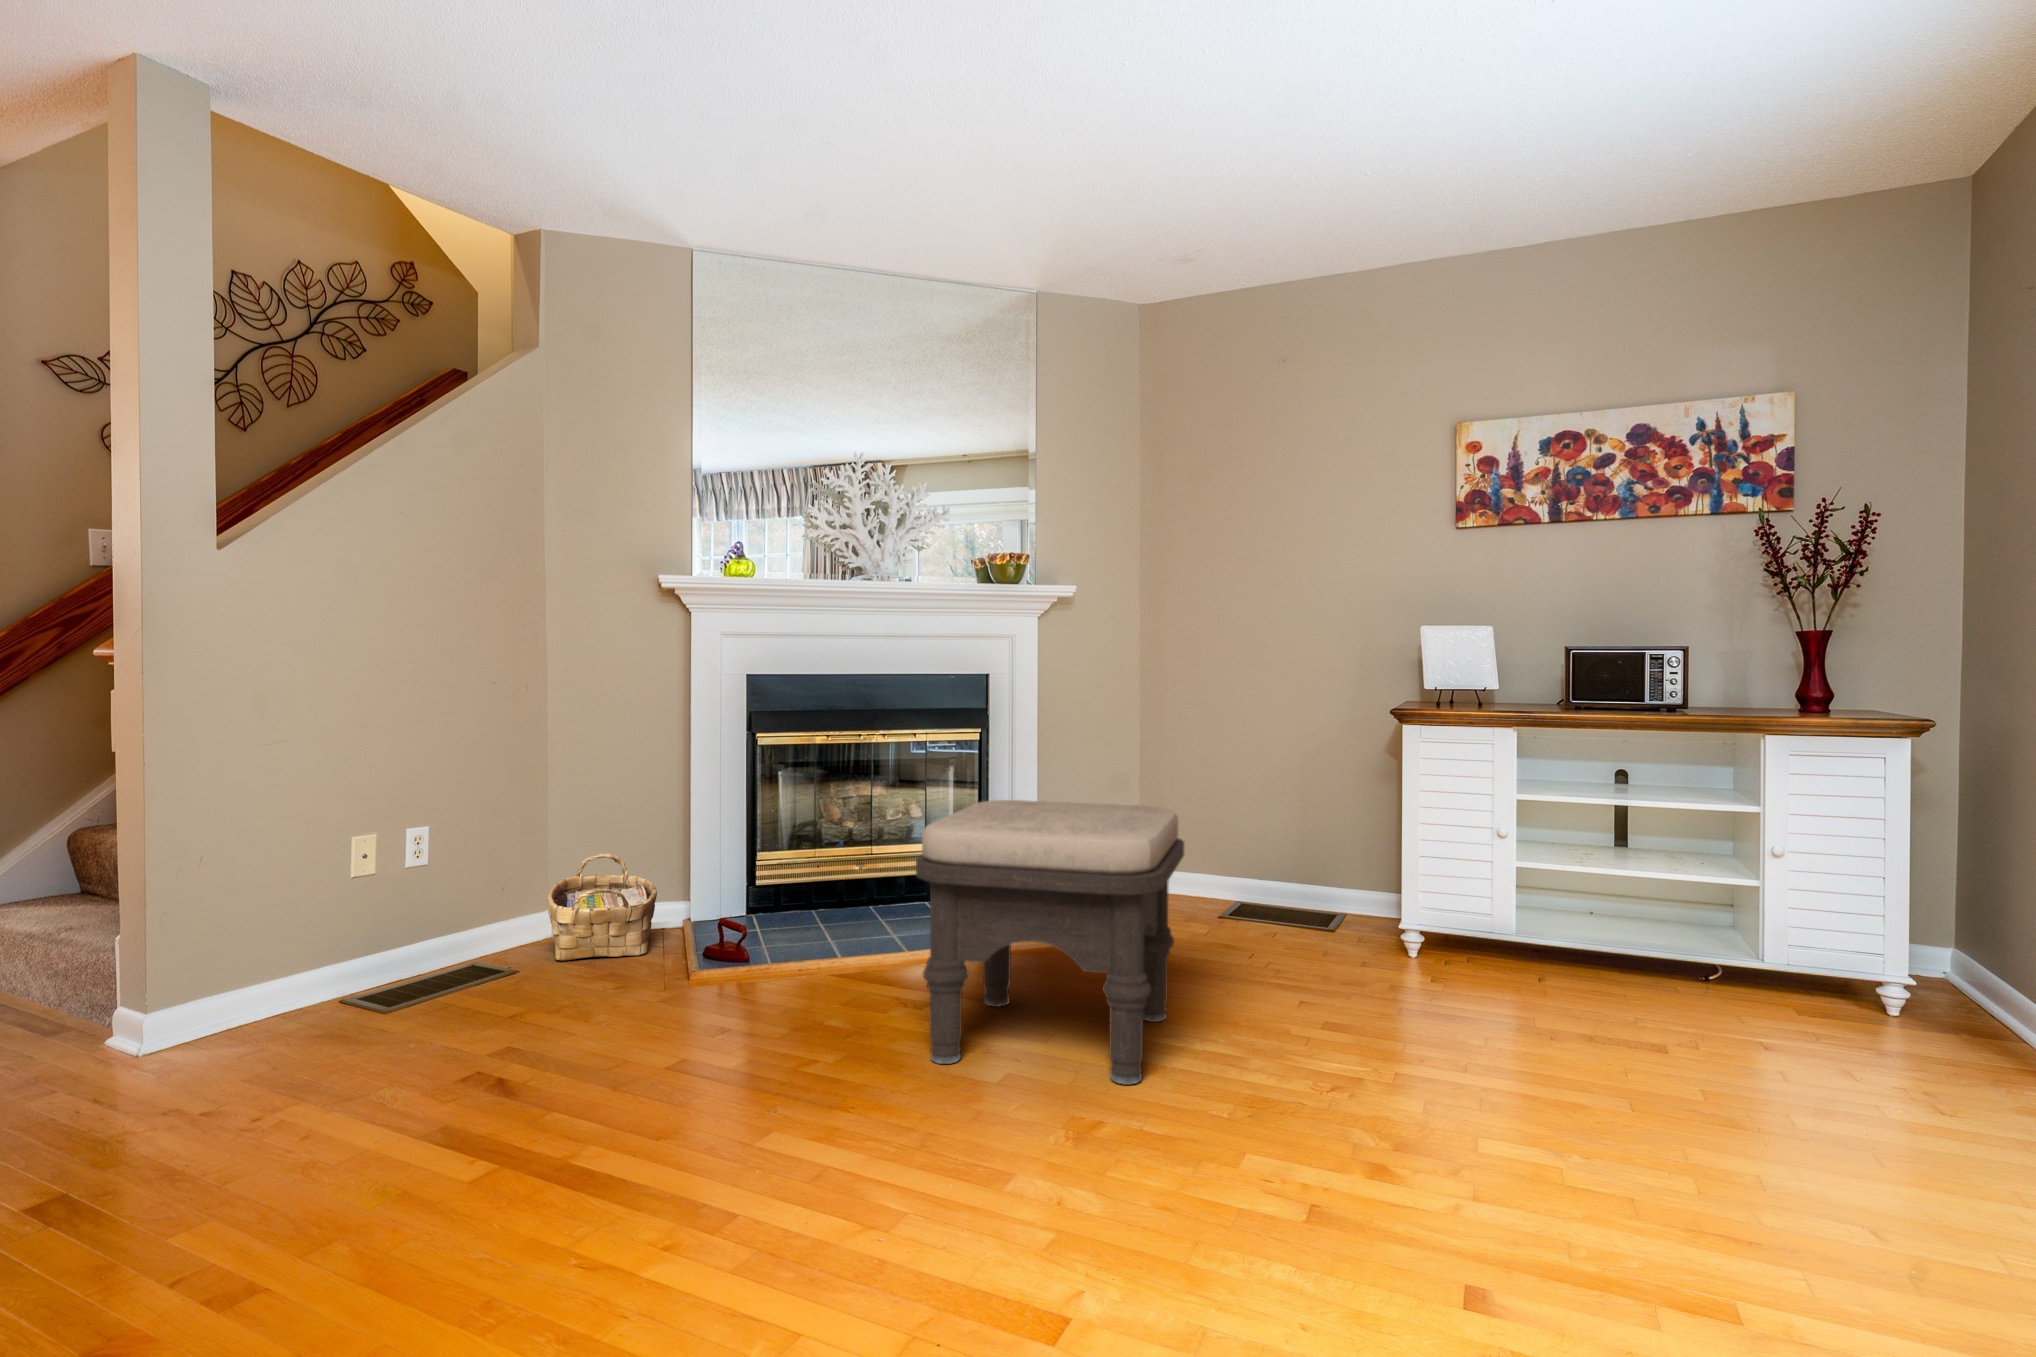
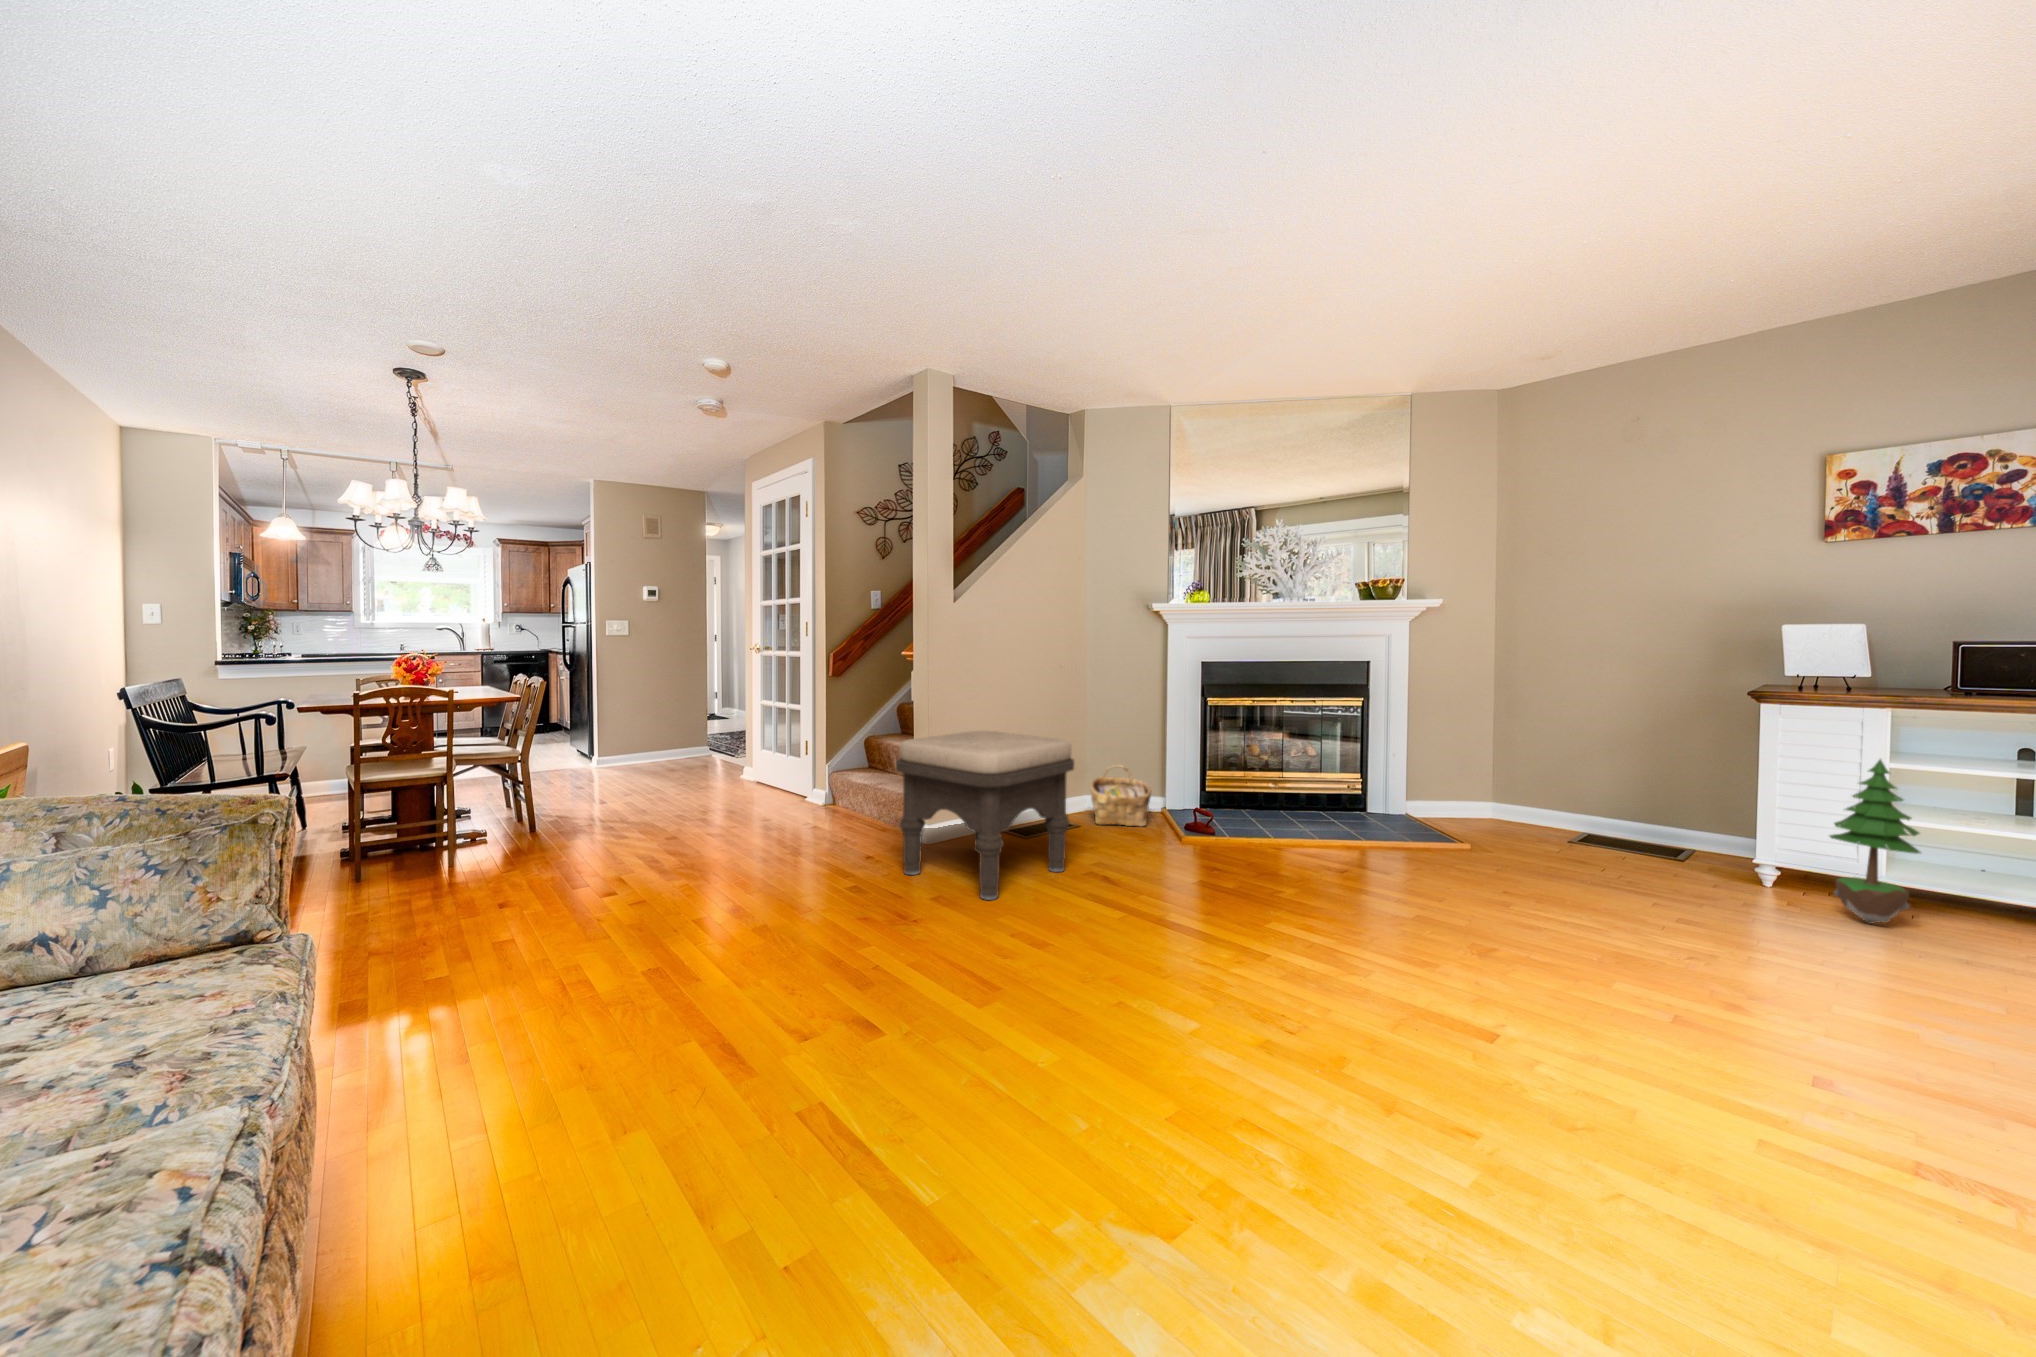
potted tree: none [1465,779,1542,975] -> present [1830,759,1920,924]
ottoman: present [916,800,1184,1085] -> present [896,731,1074,900]

